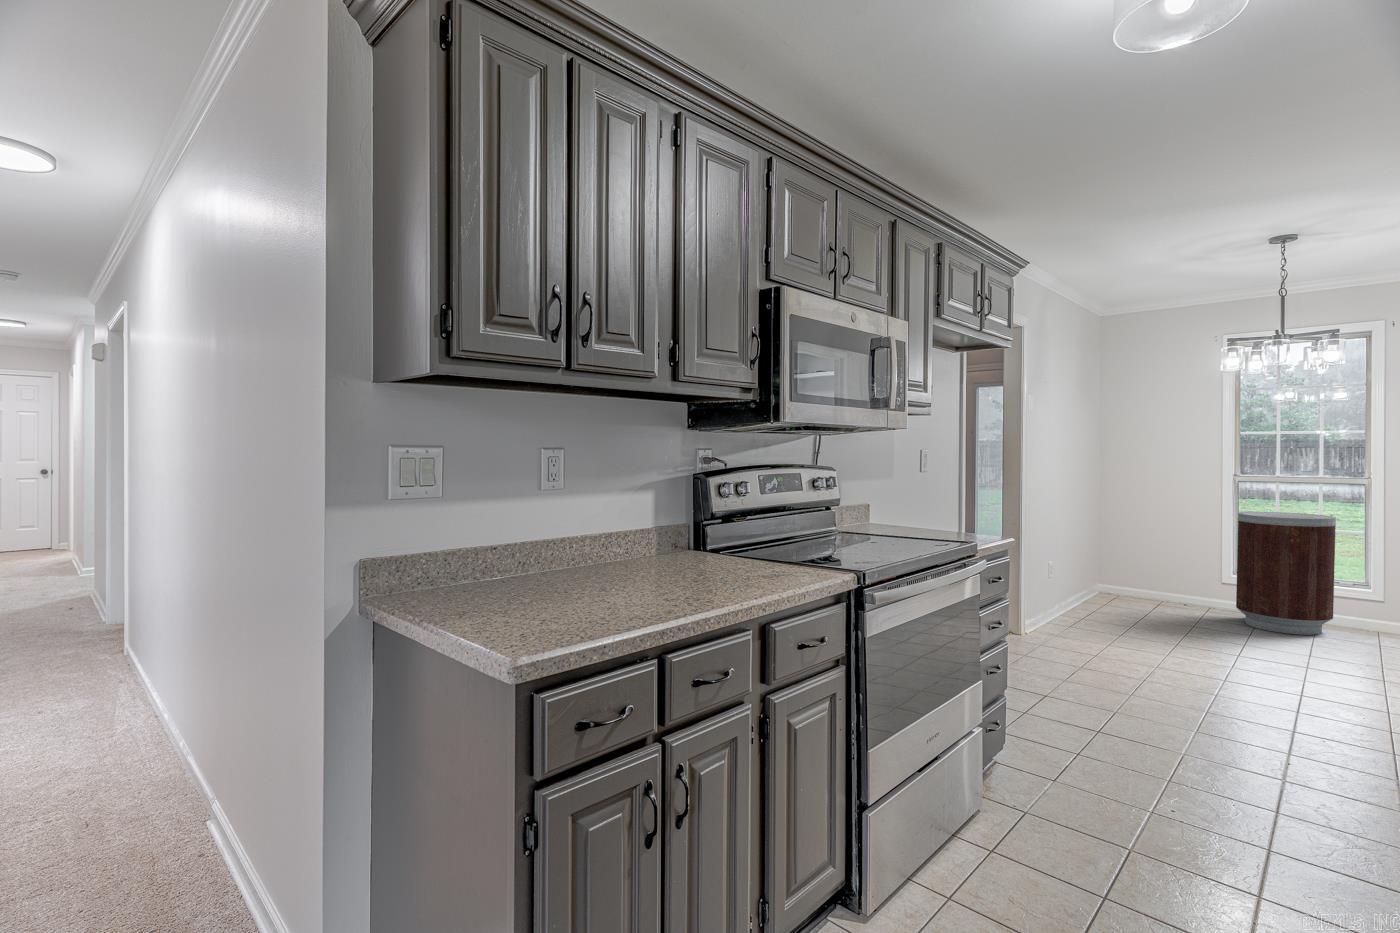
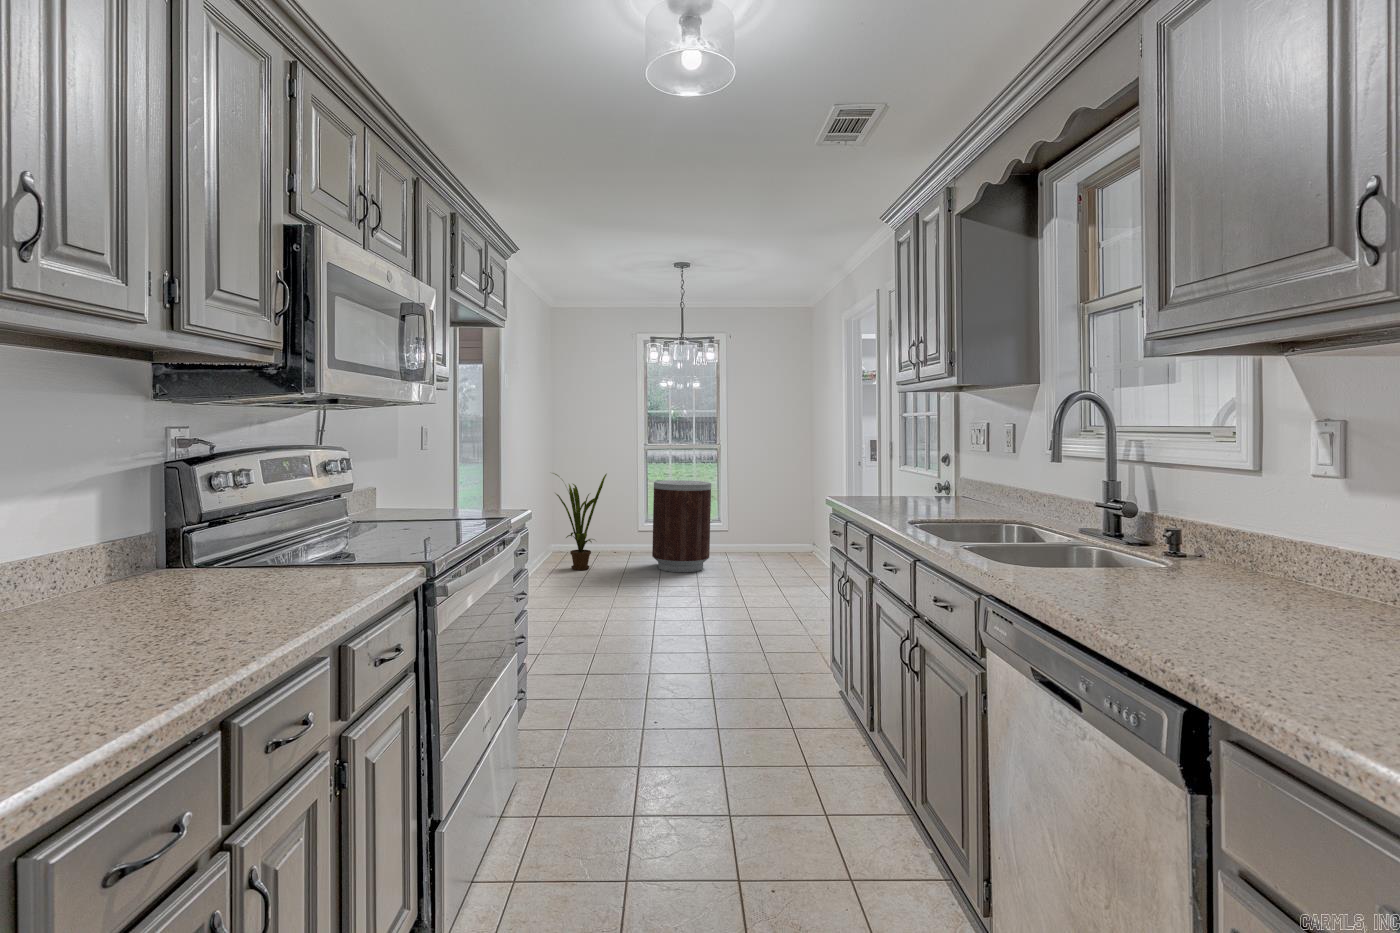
house plant: none [1092,497,1170,612] -> present [553,473,607,570]

